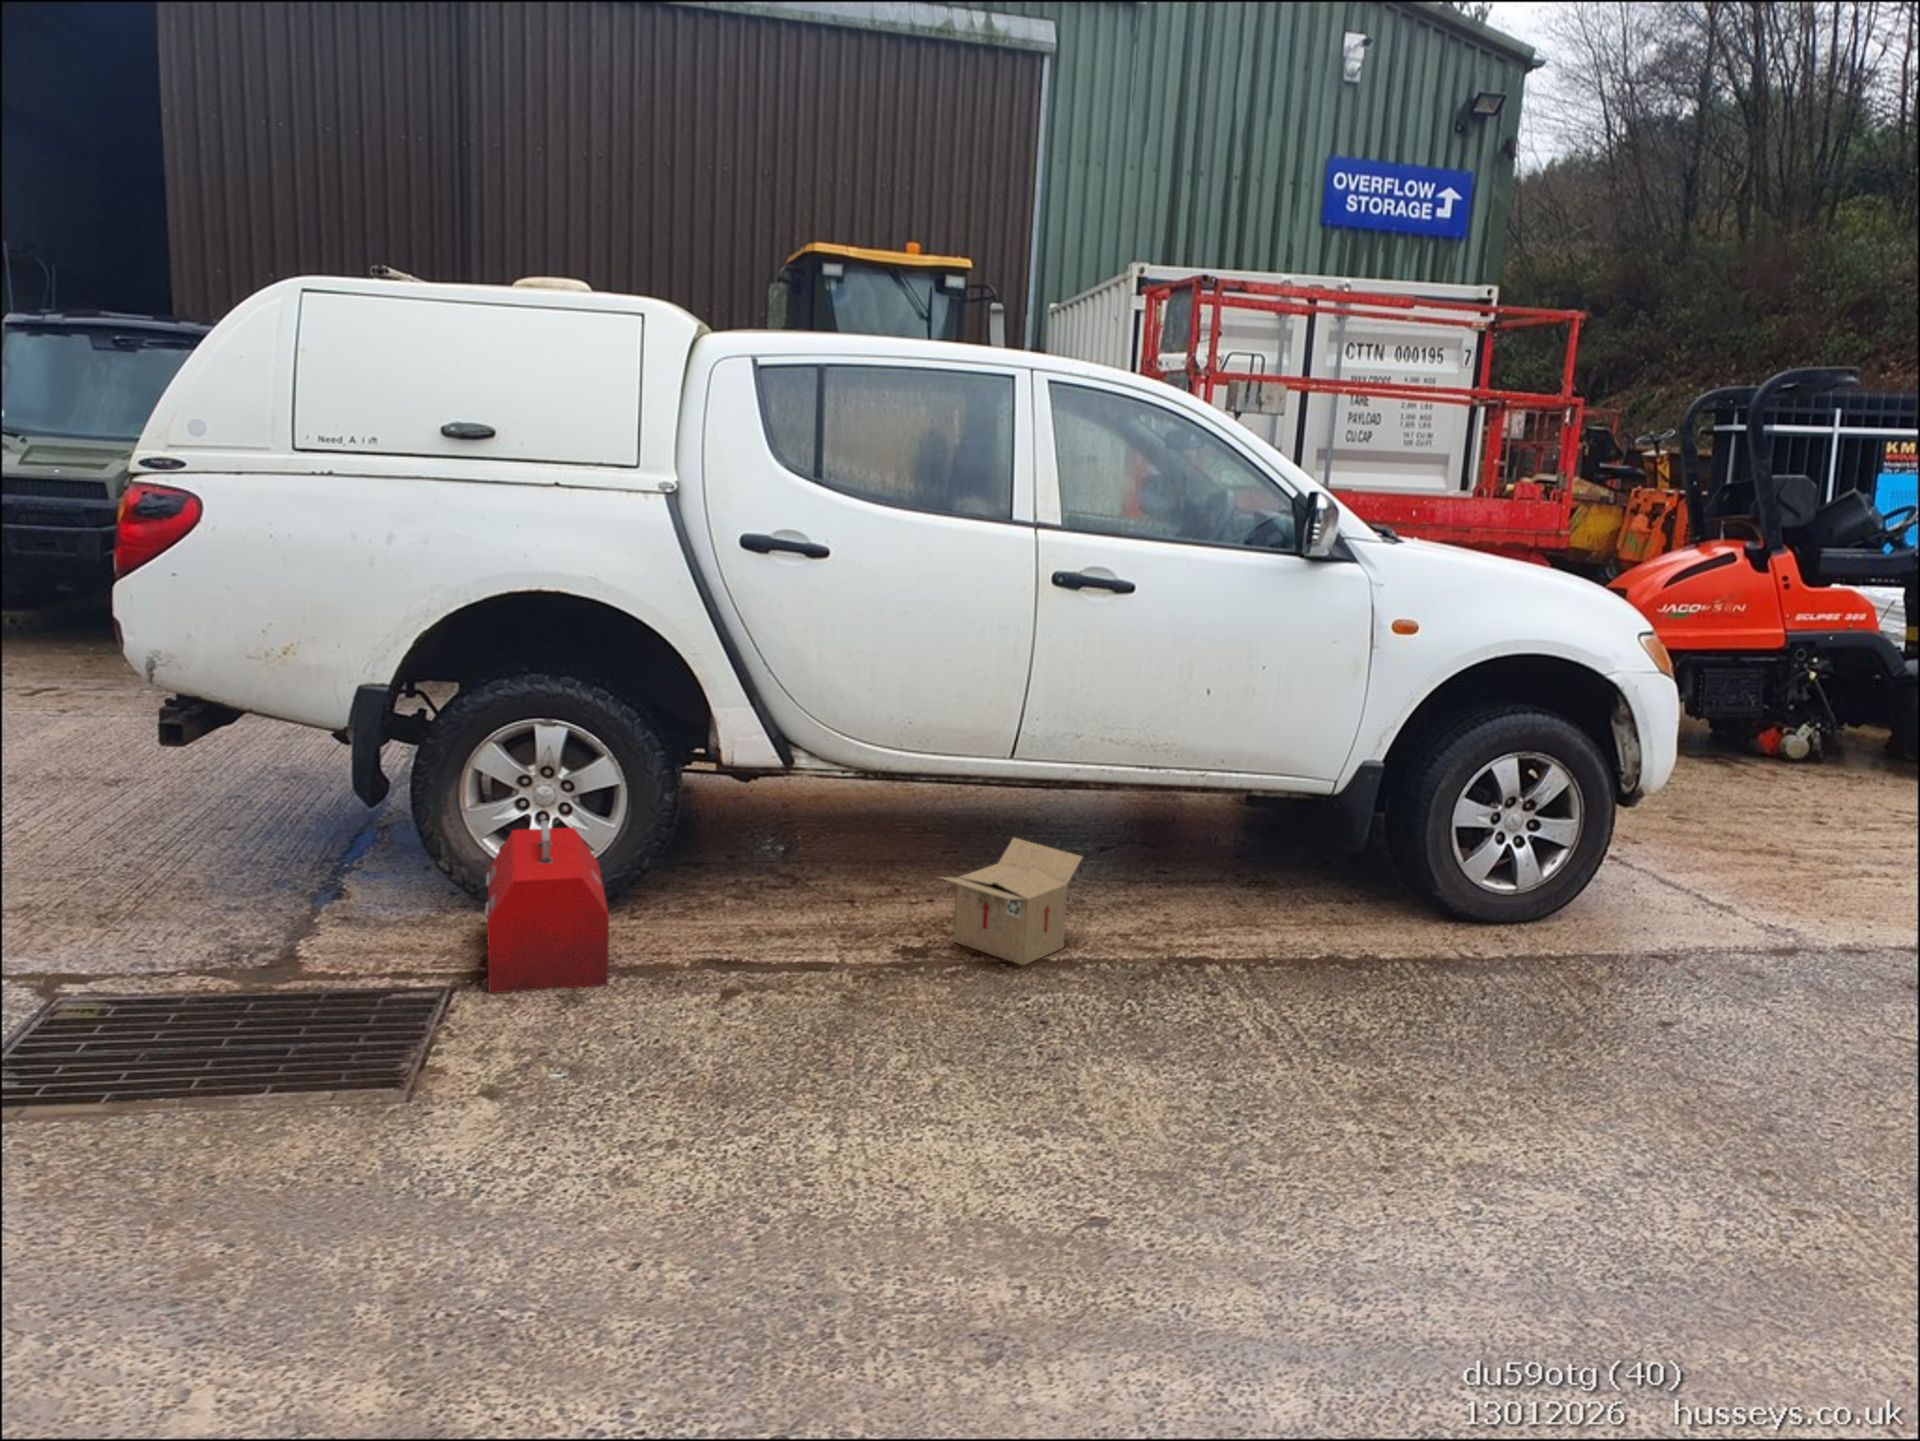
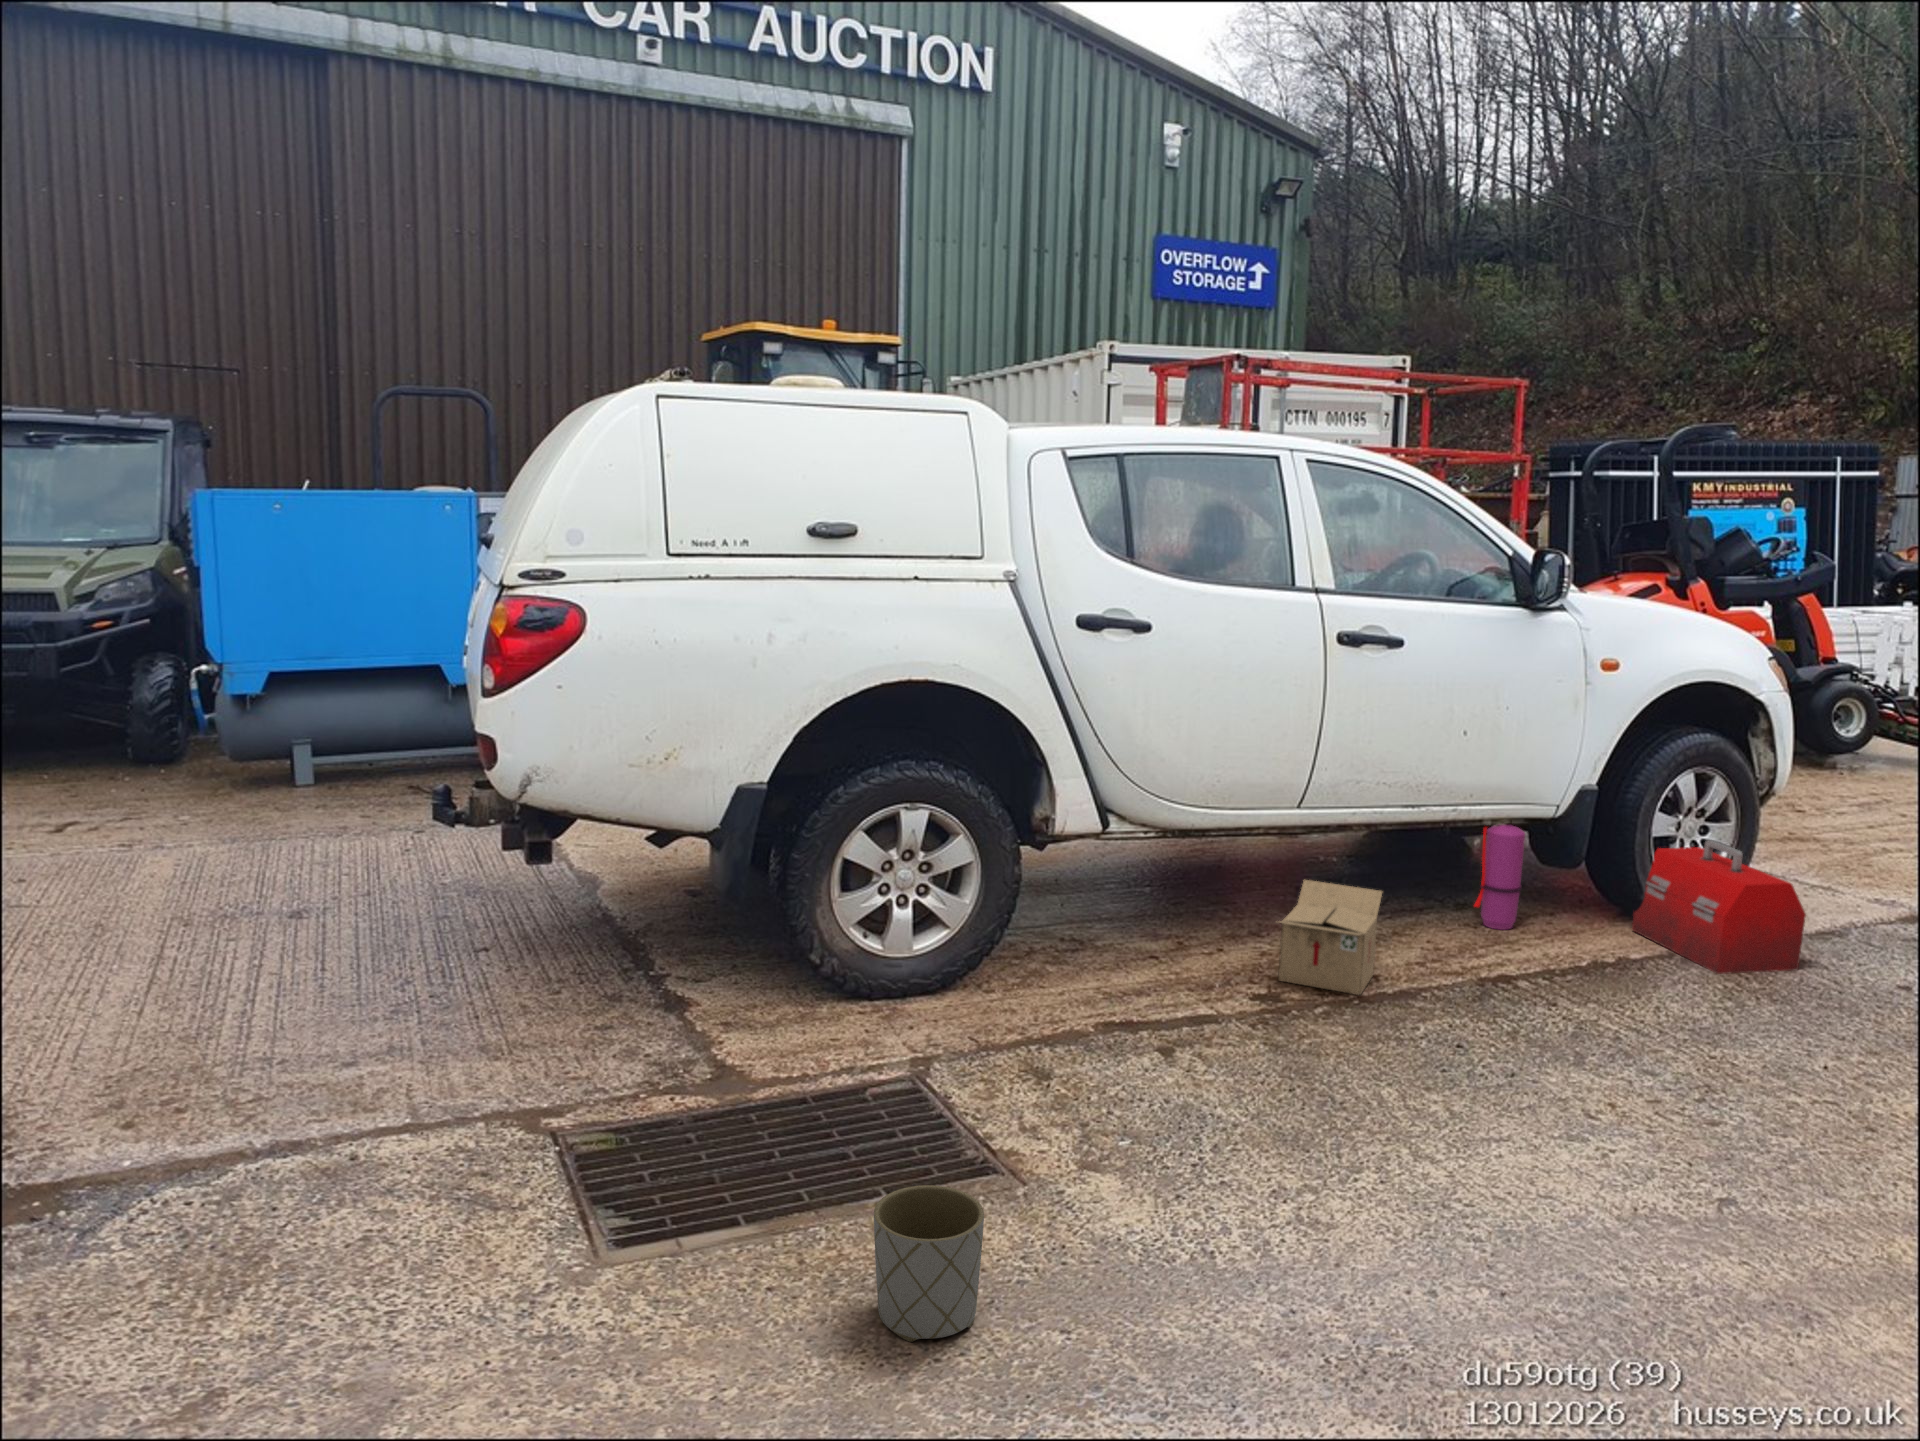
fire extinguisher: none [1249,777,1314,917] -> present [1474,824,1525,930]
toolbox: present [485,820,609,993] -> present [1632,840,1806,974]
planter: none [92,1080,220,1231] -> present [874,1185,984,1342]

